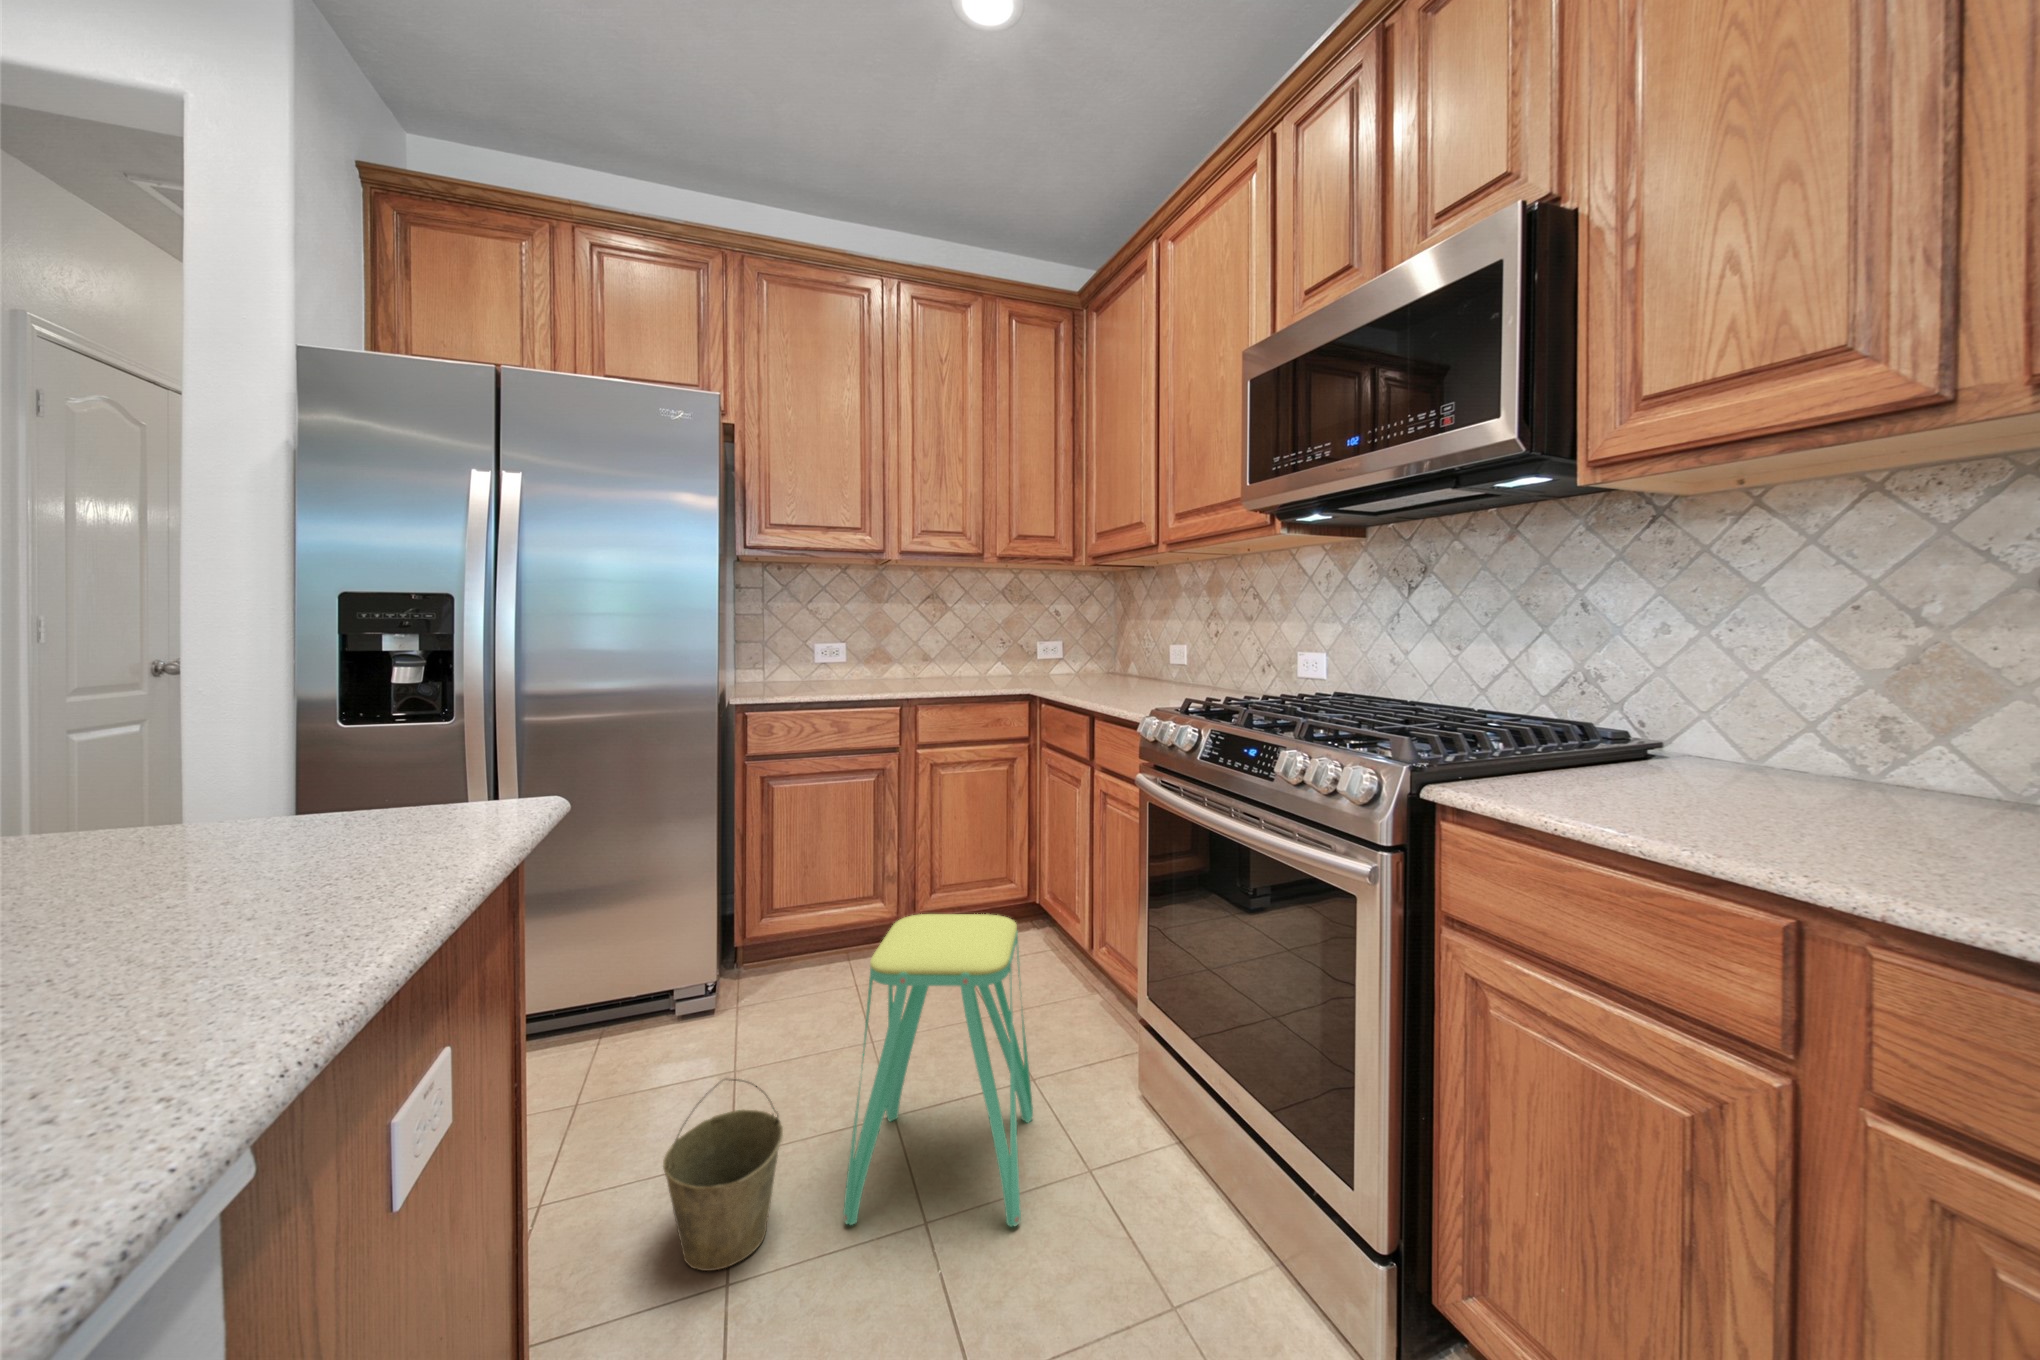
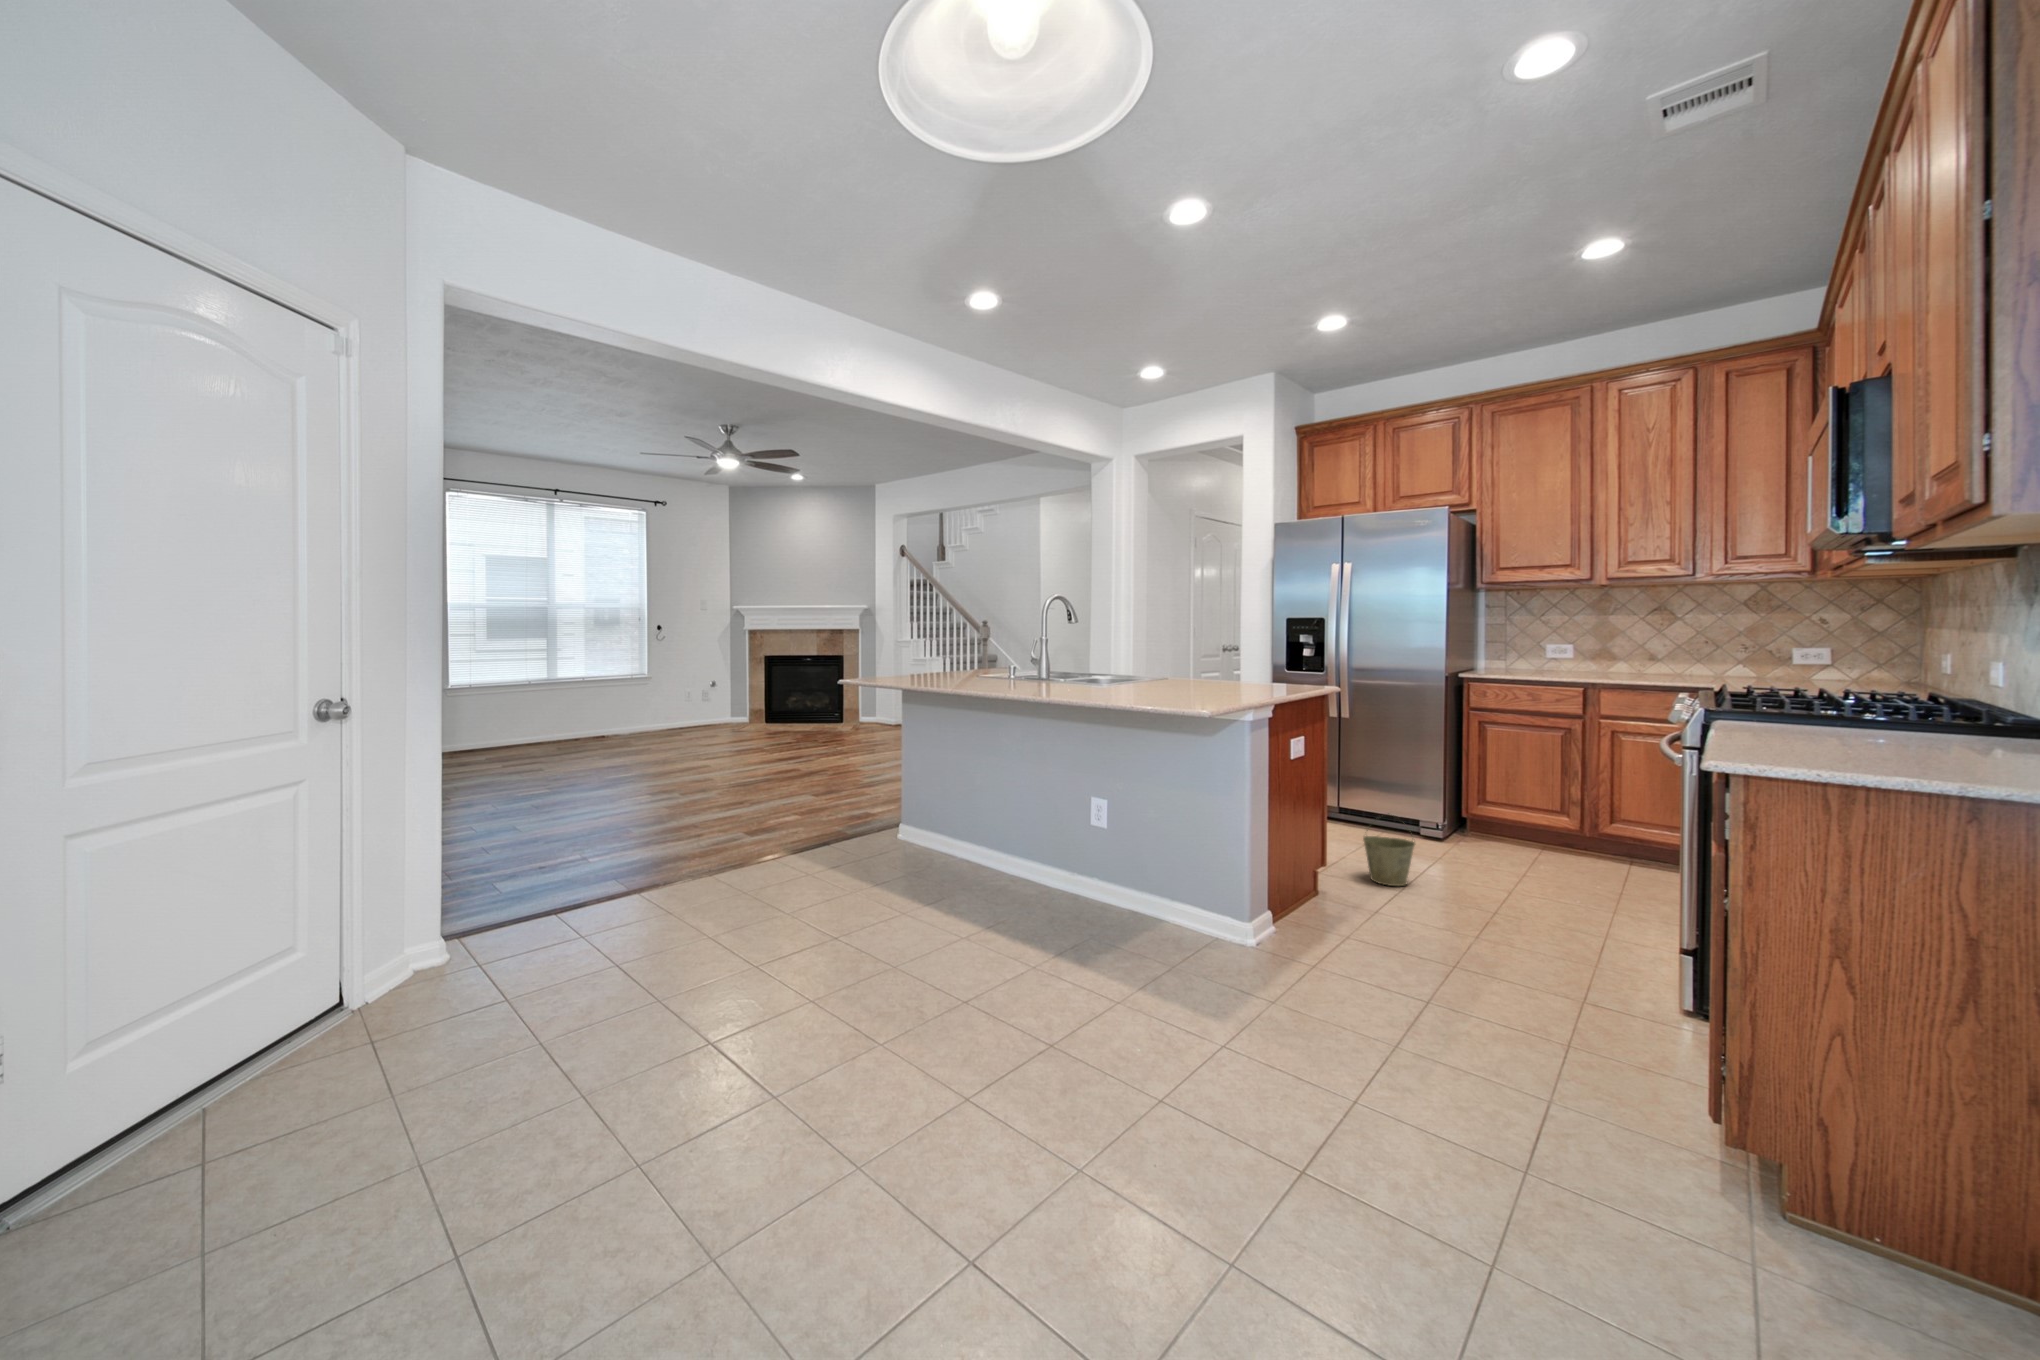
stool: present [843,914,1033,1226] -> none [1438,778,1578,923]

